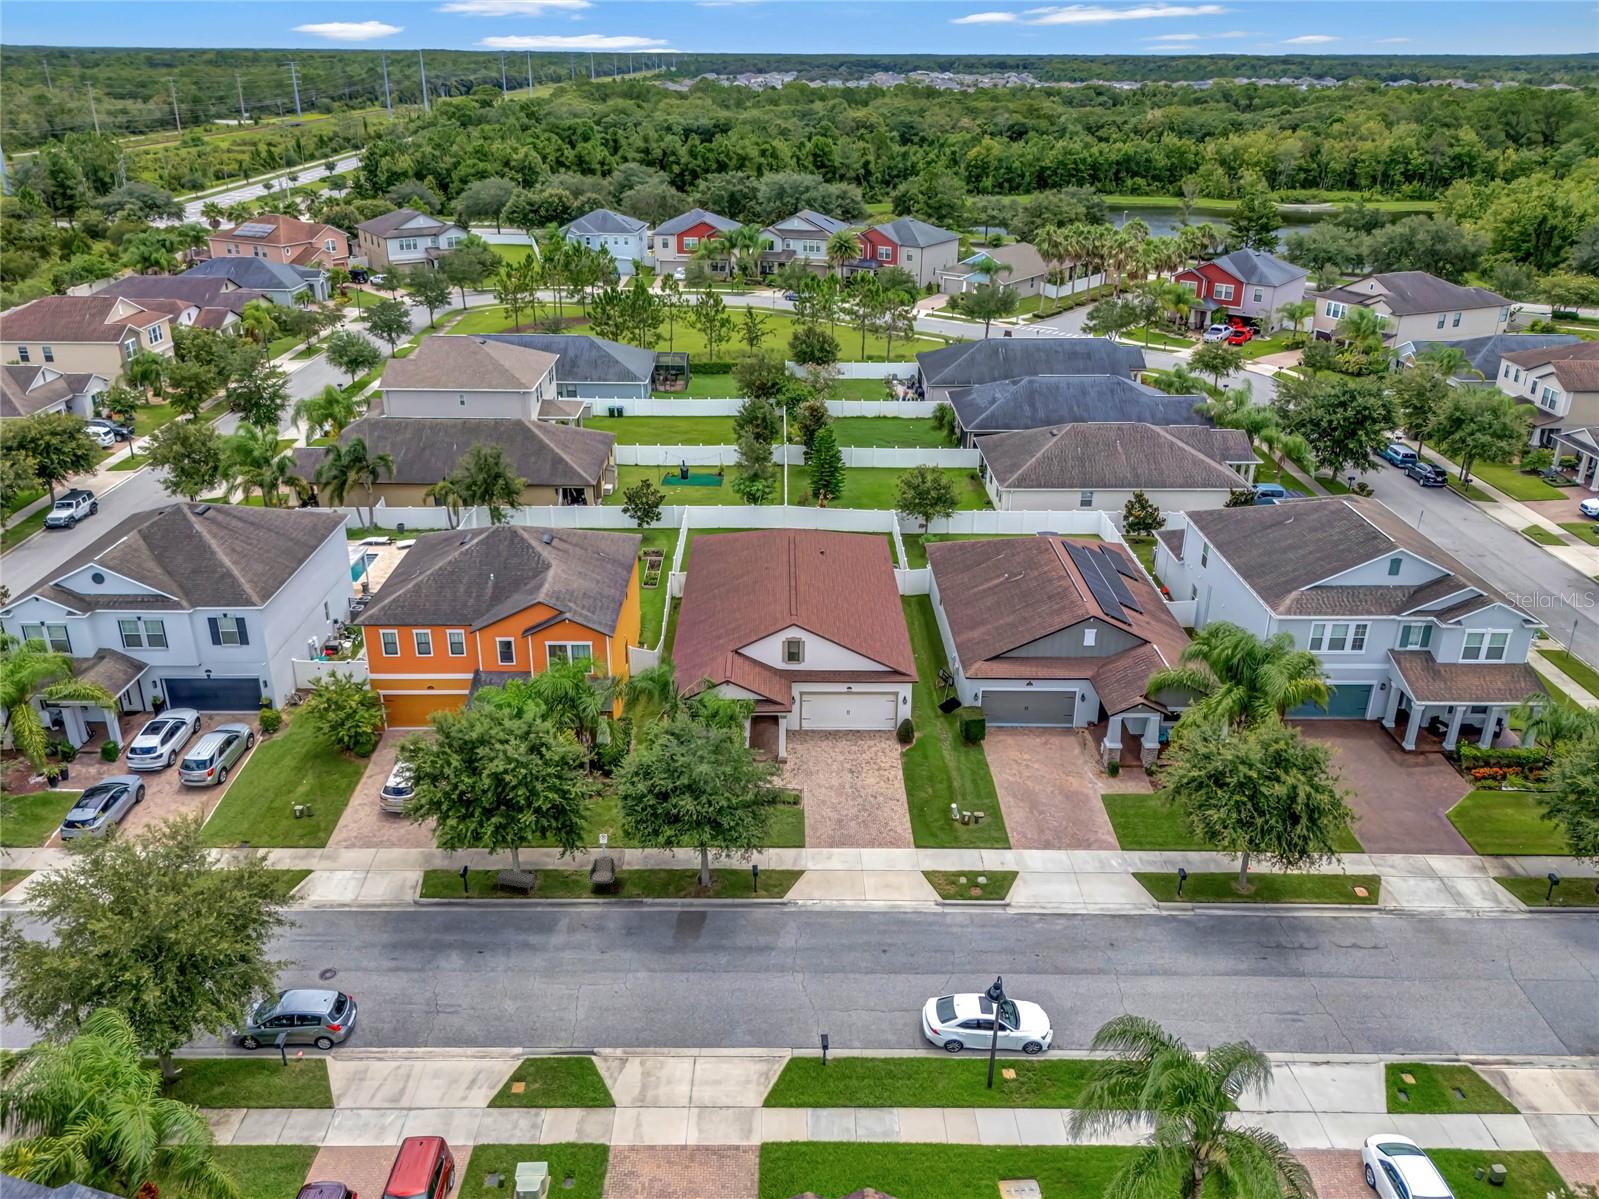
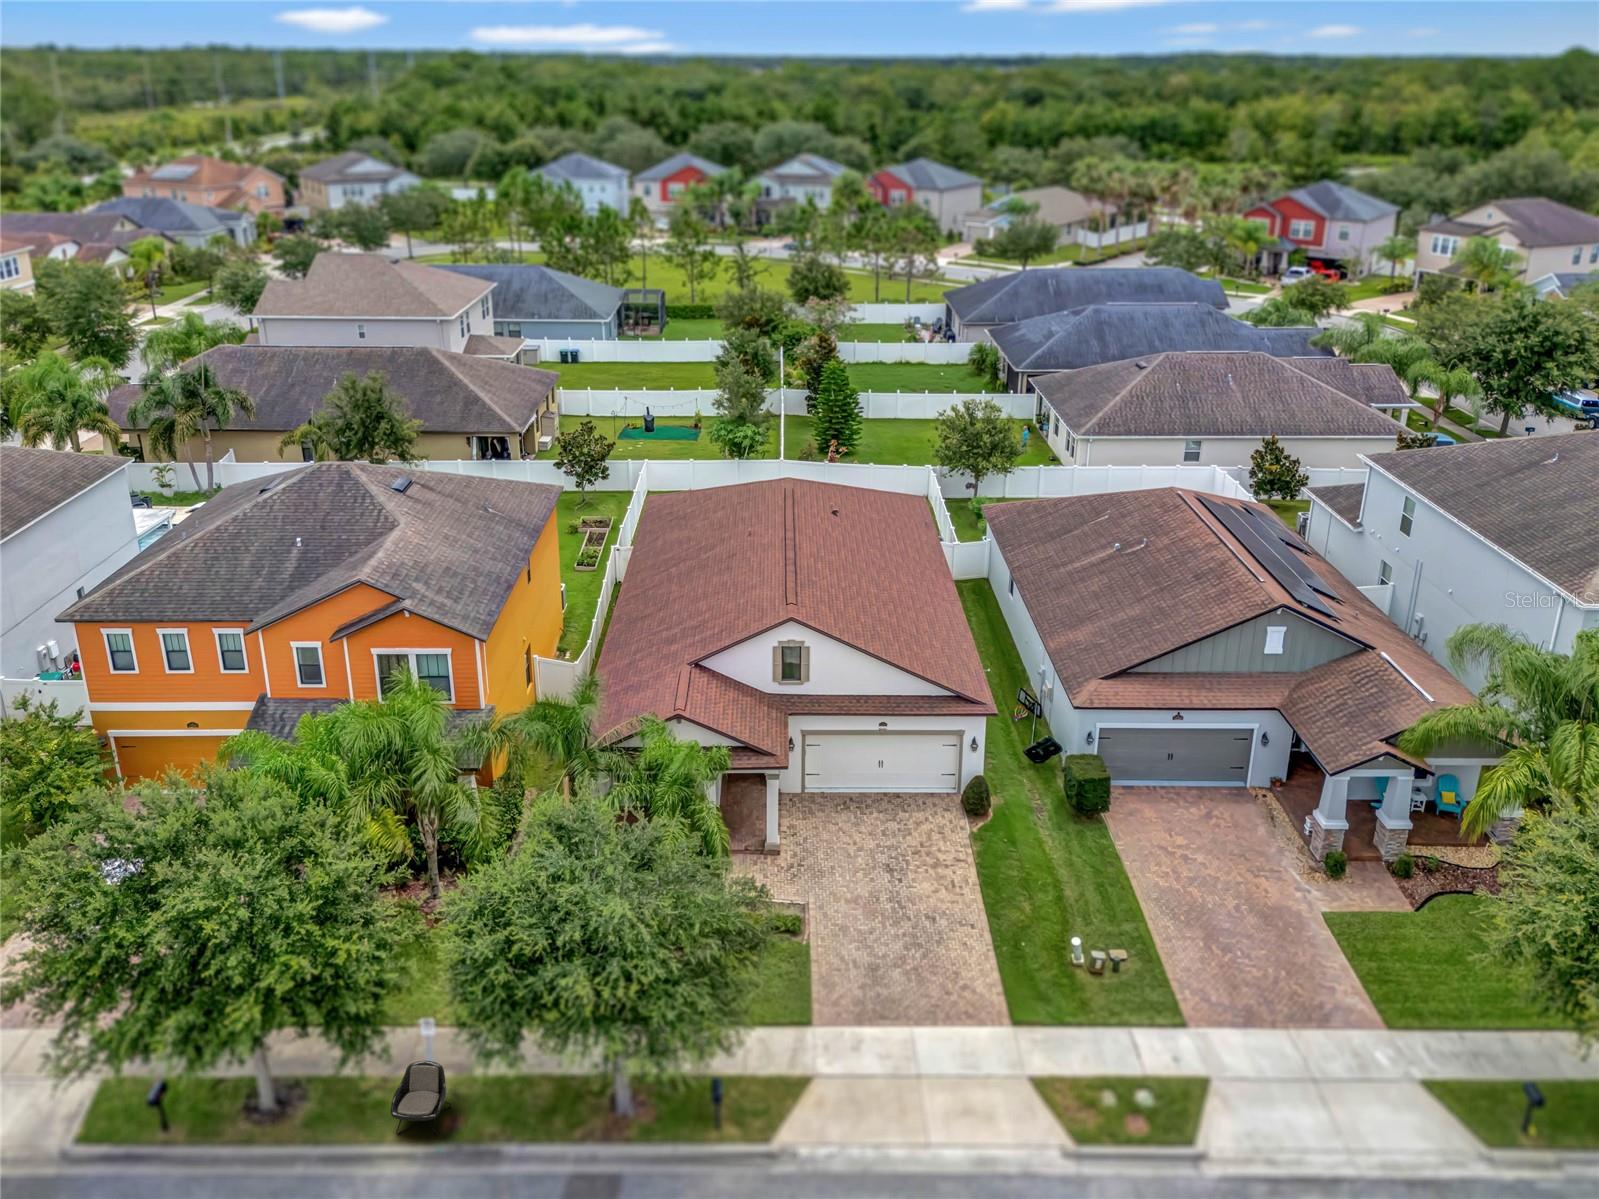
bench: present [497,870,535,894] -> none [213,1088,291,1141]

